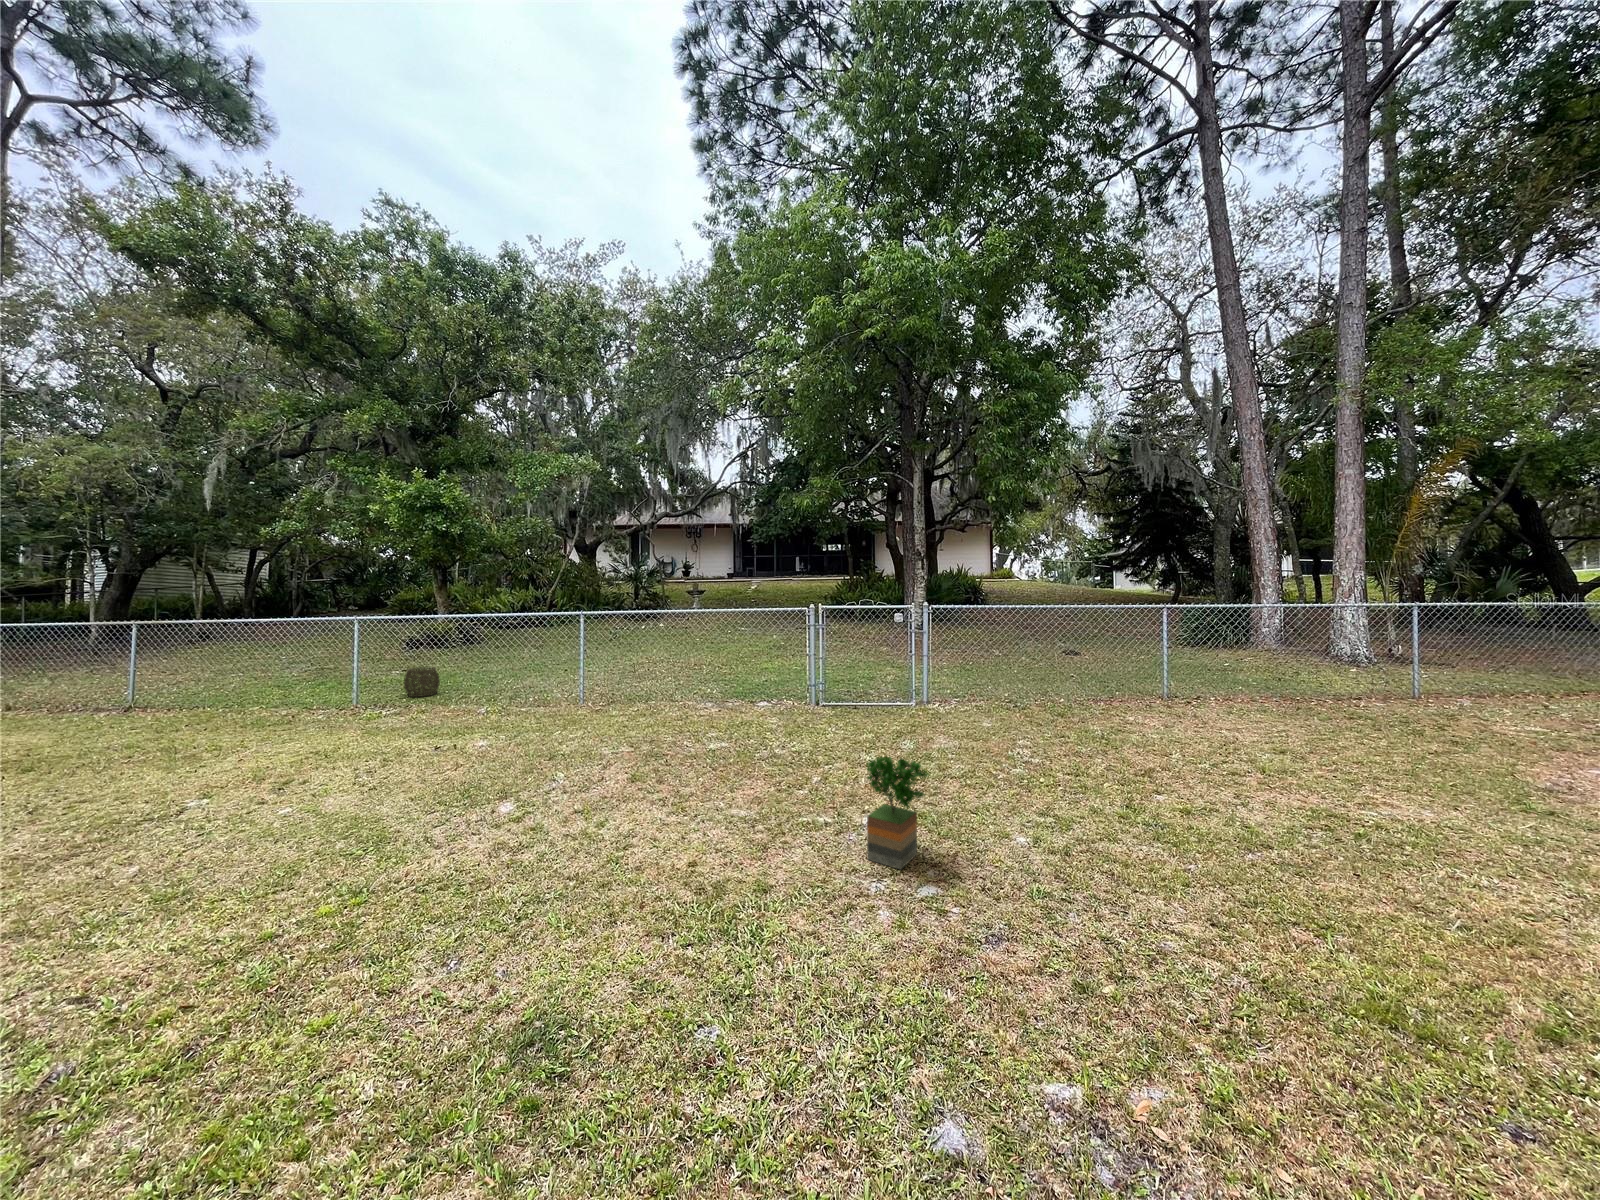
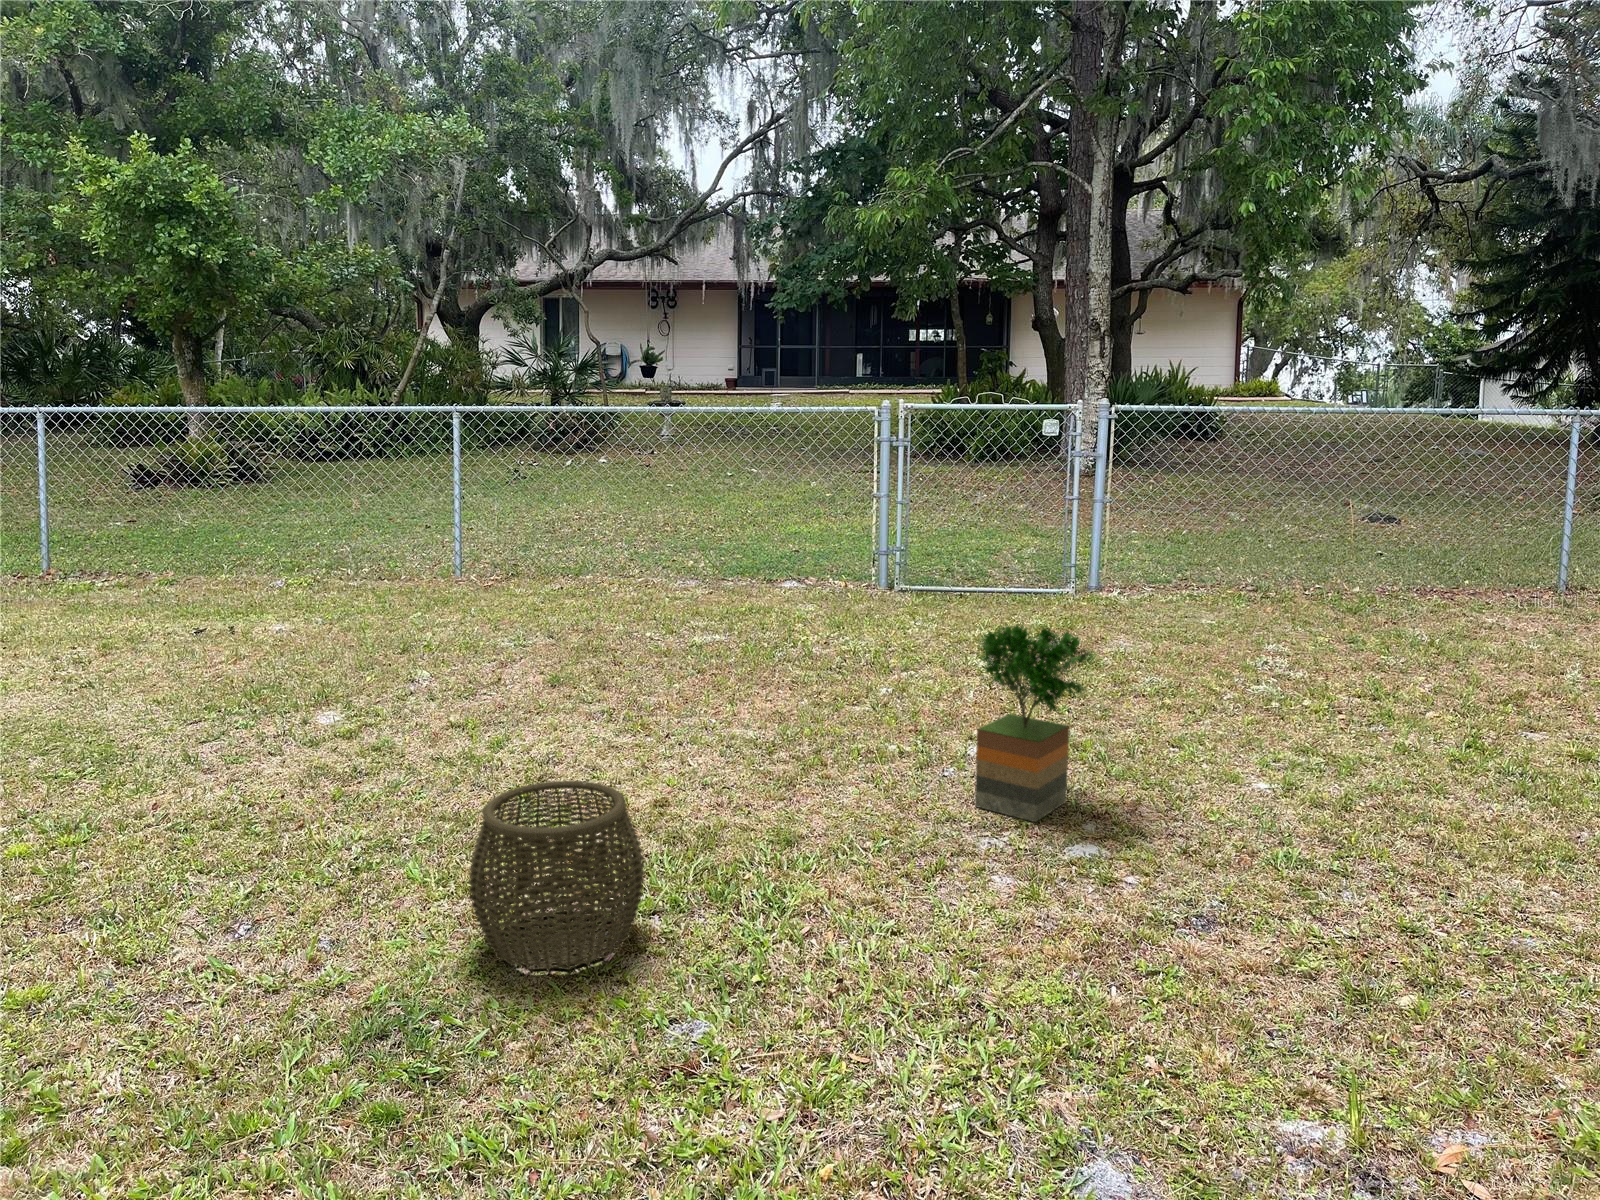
woven basket: present [404,667,440,697] -> present [469,781,645,972]

